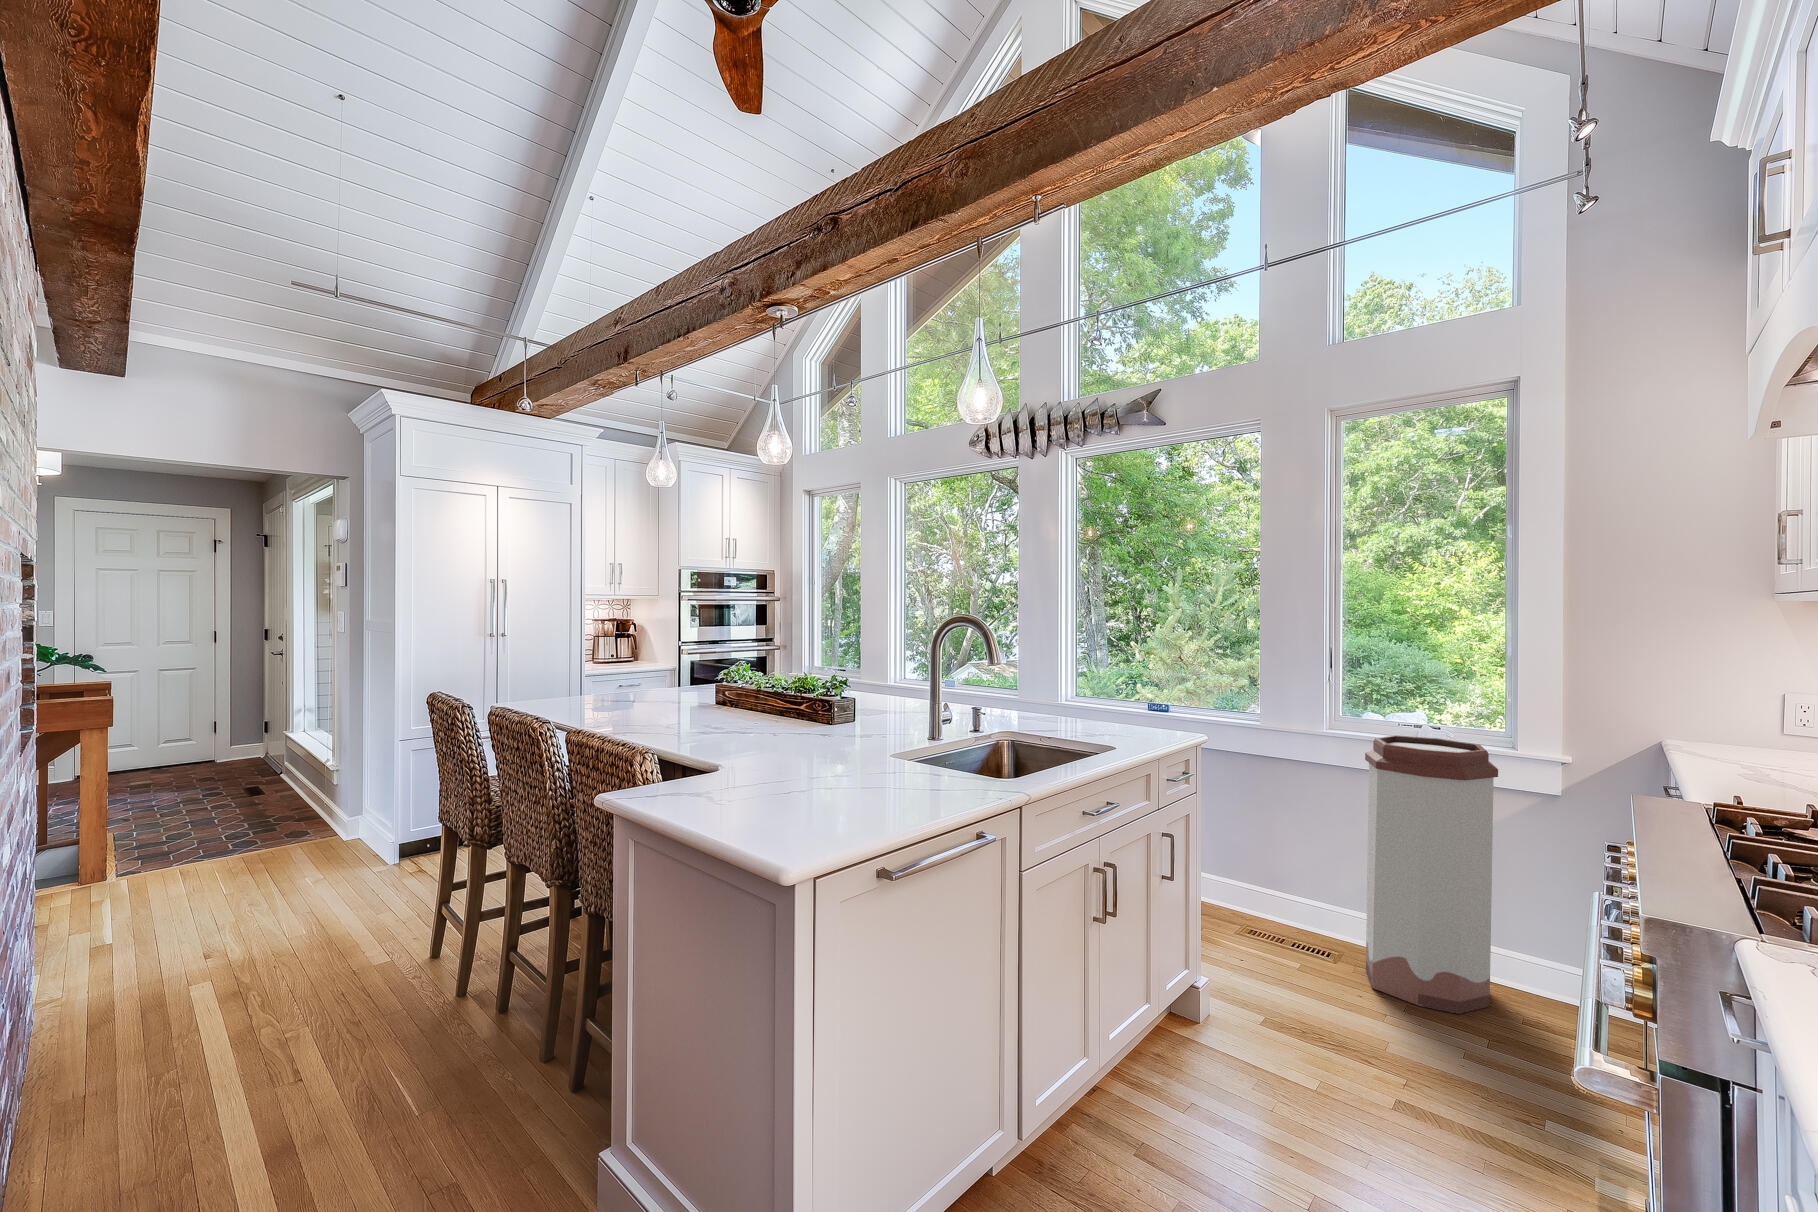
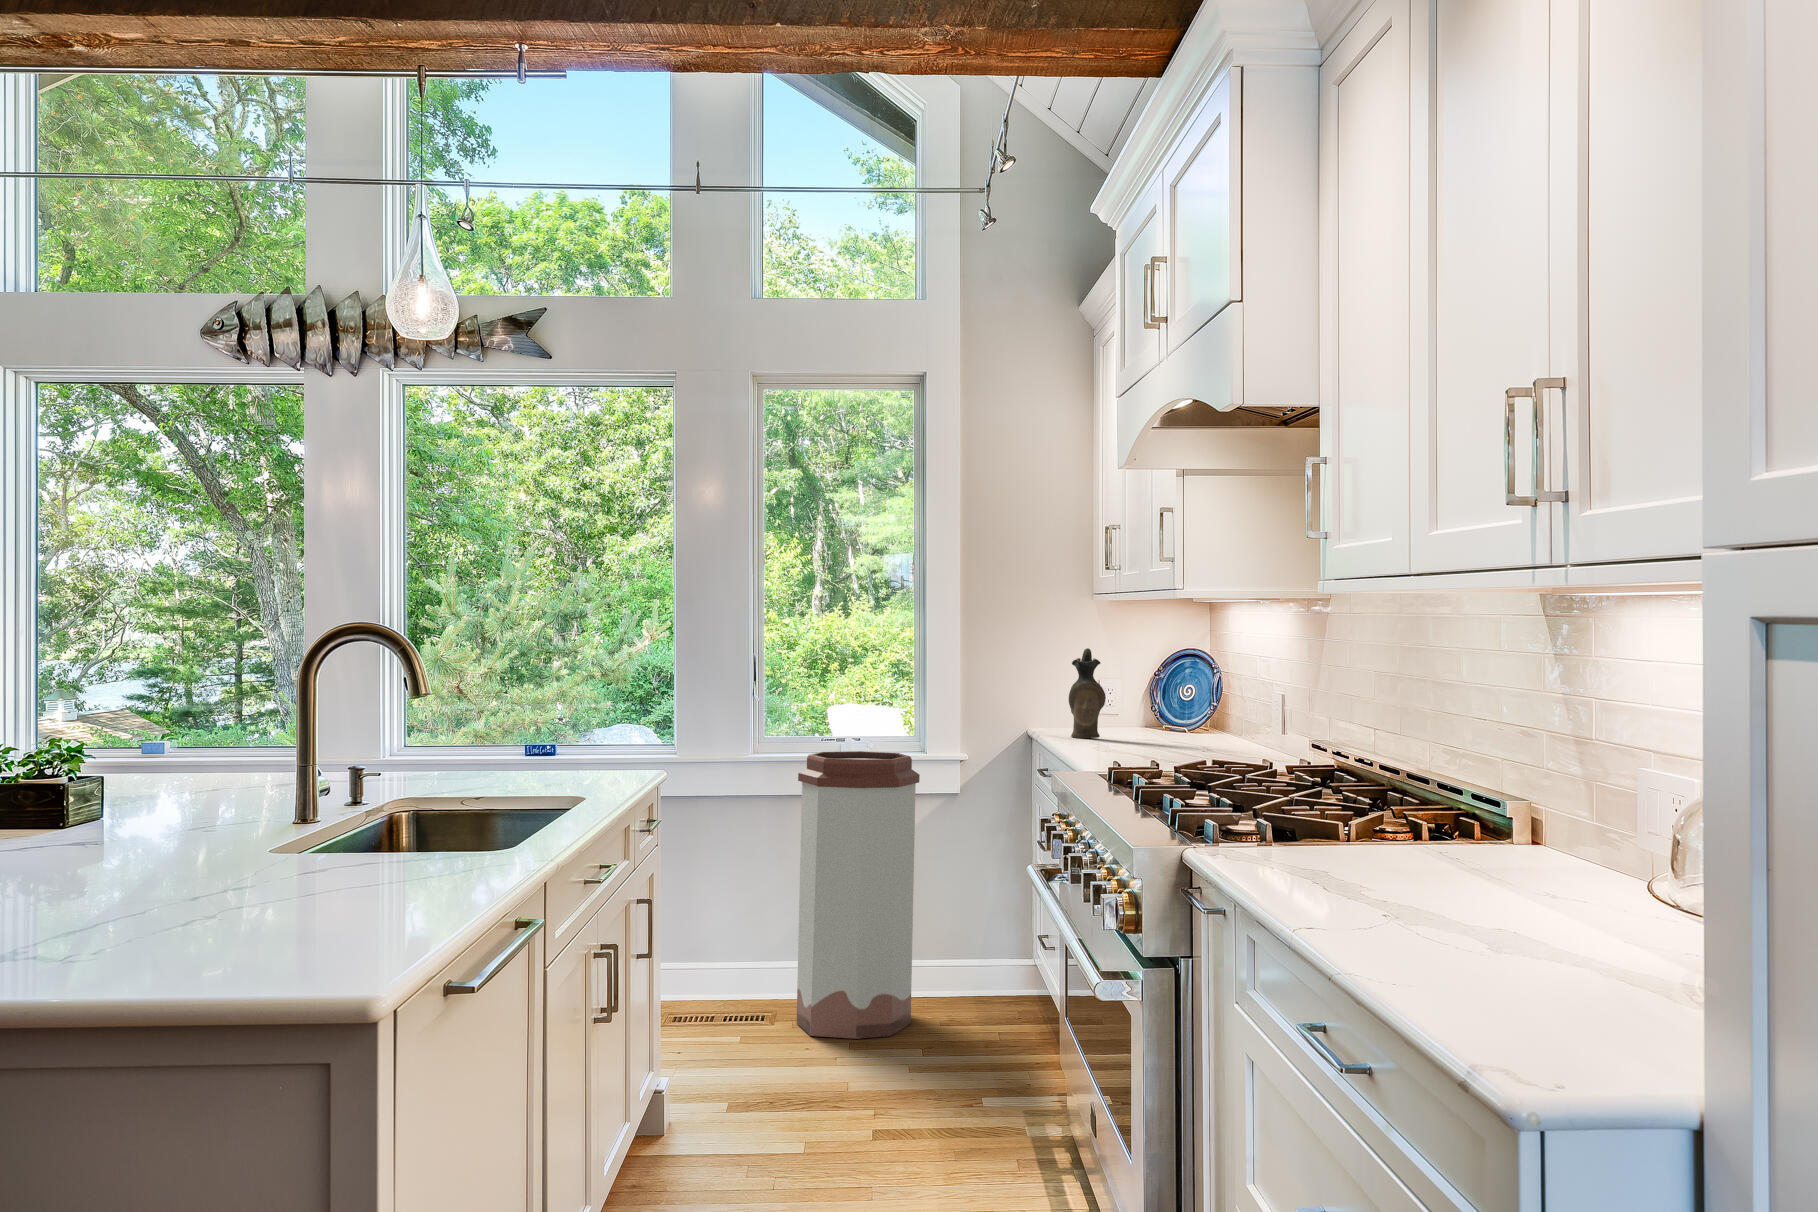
ceramic pitcher: none [1716,650,1776,754] -> present [1069,648,1106,738]

